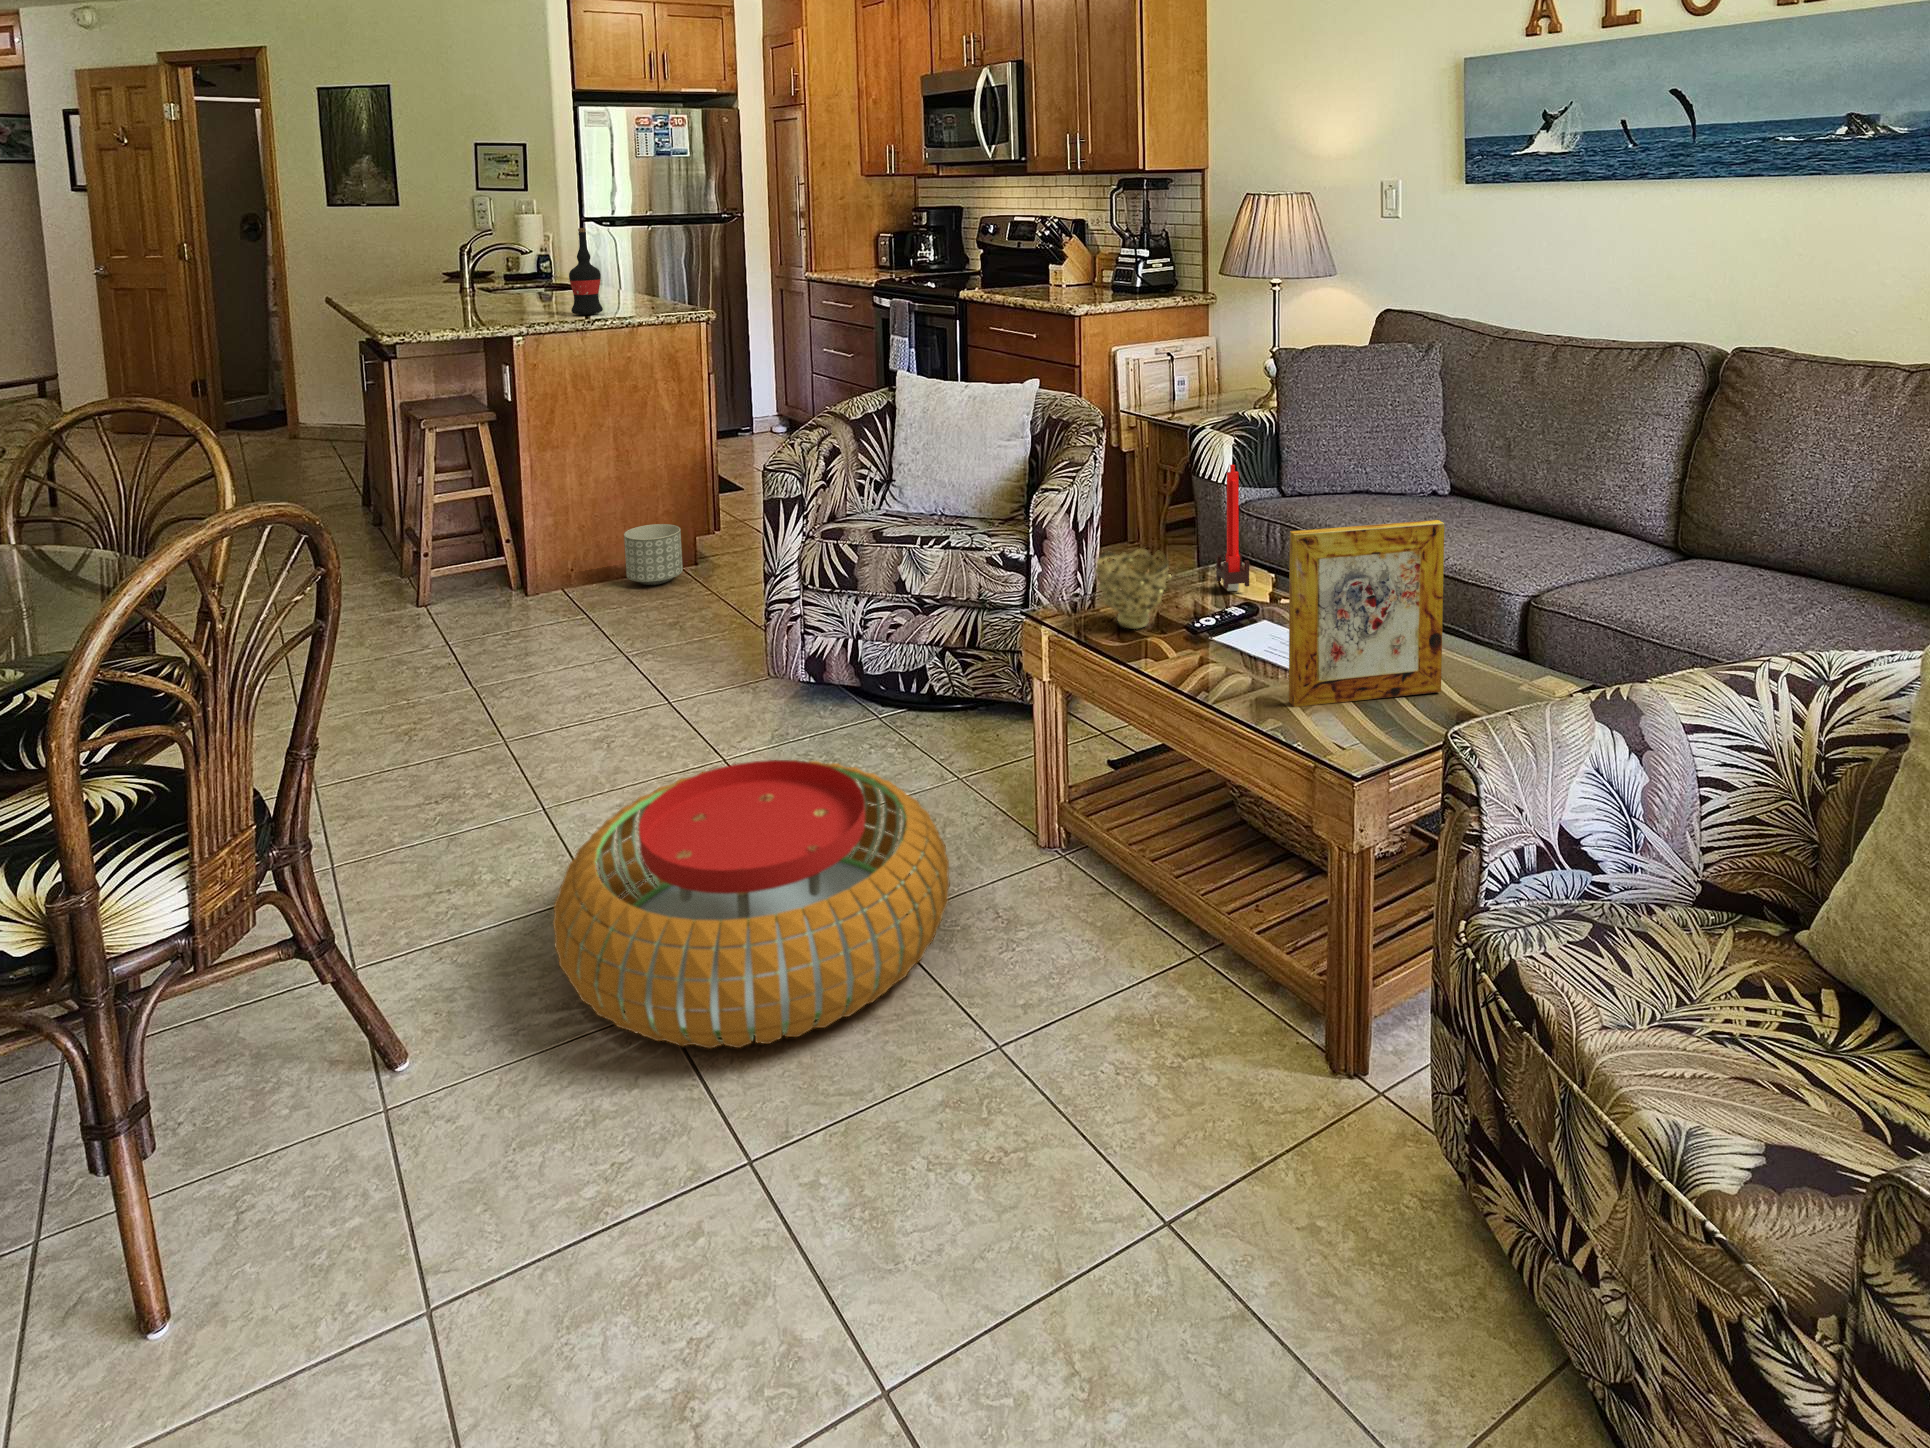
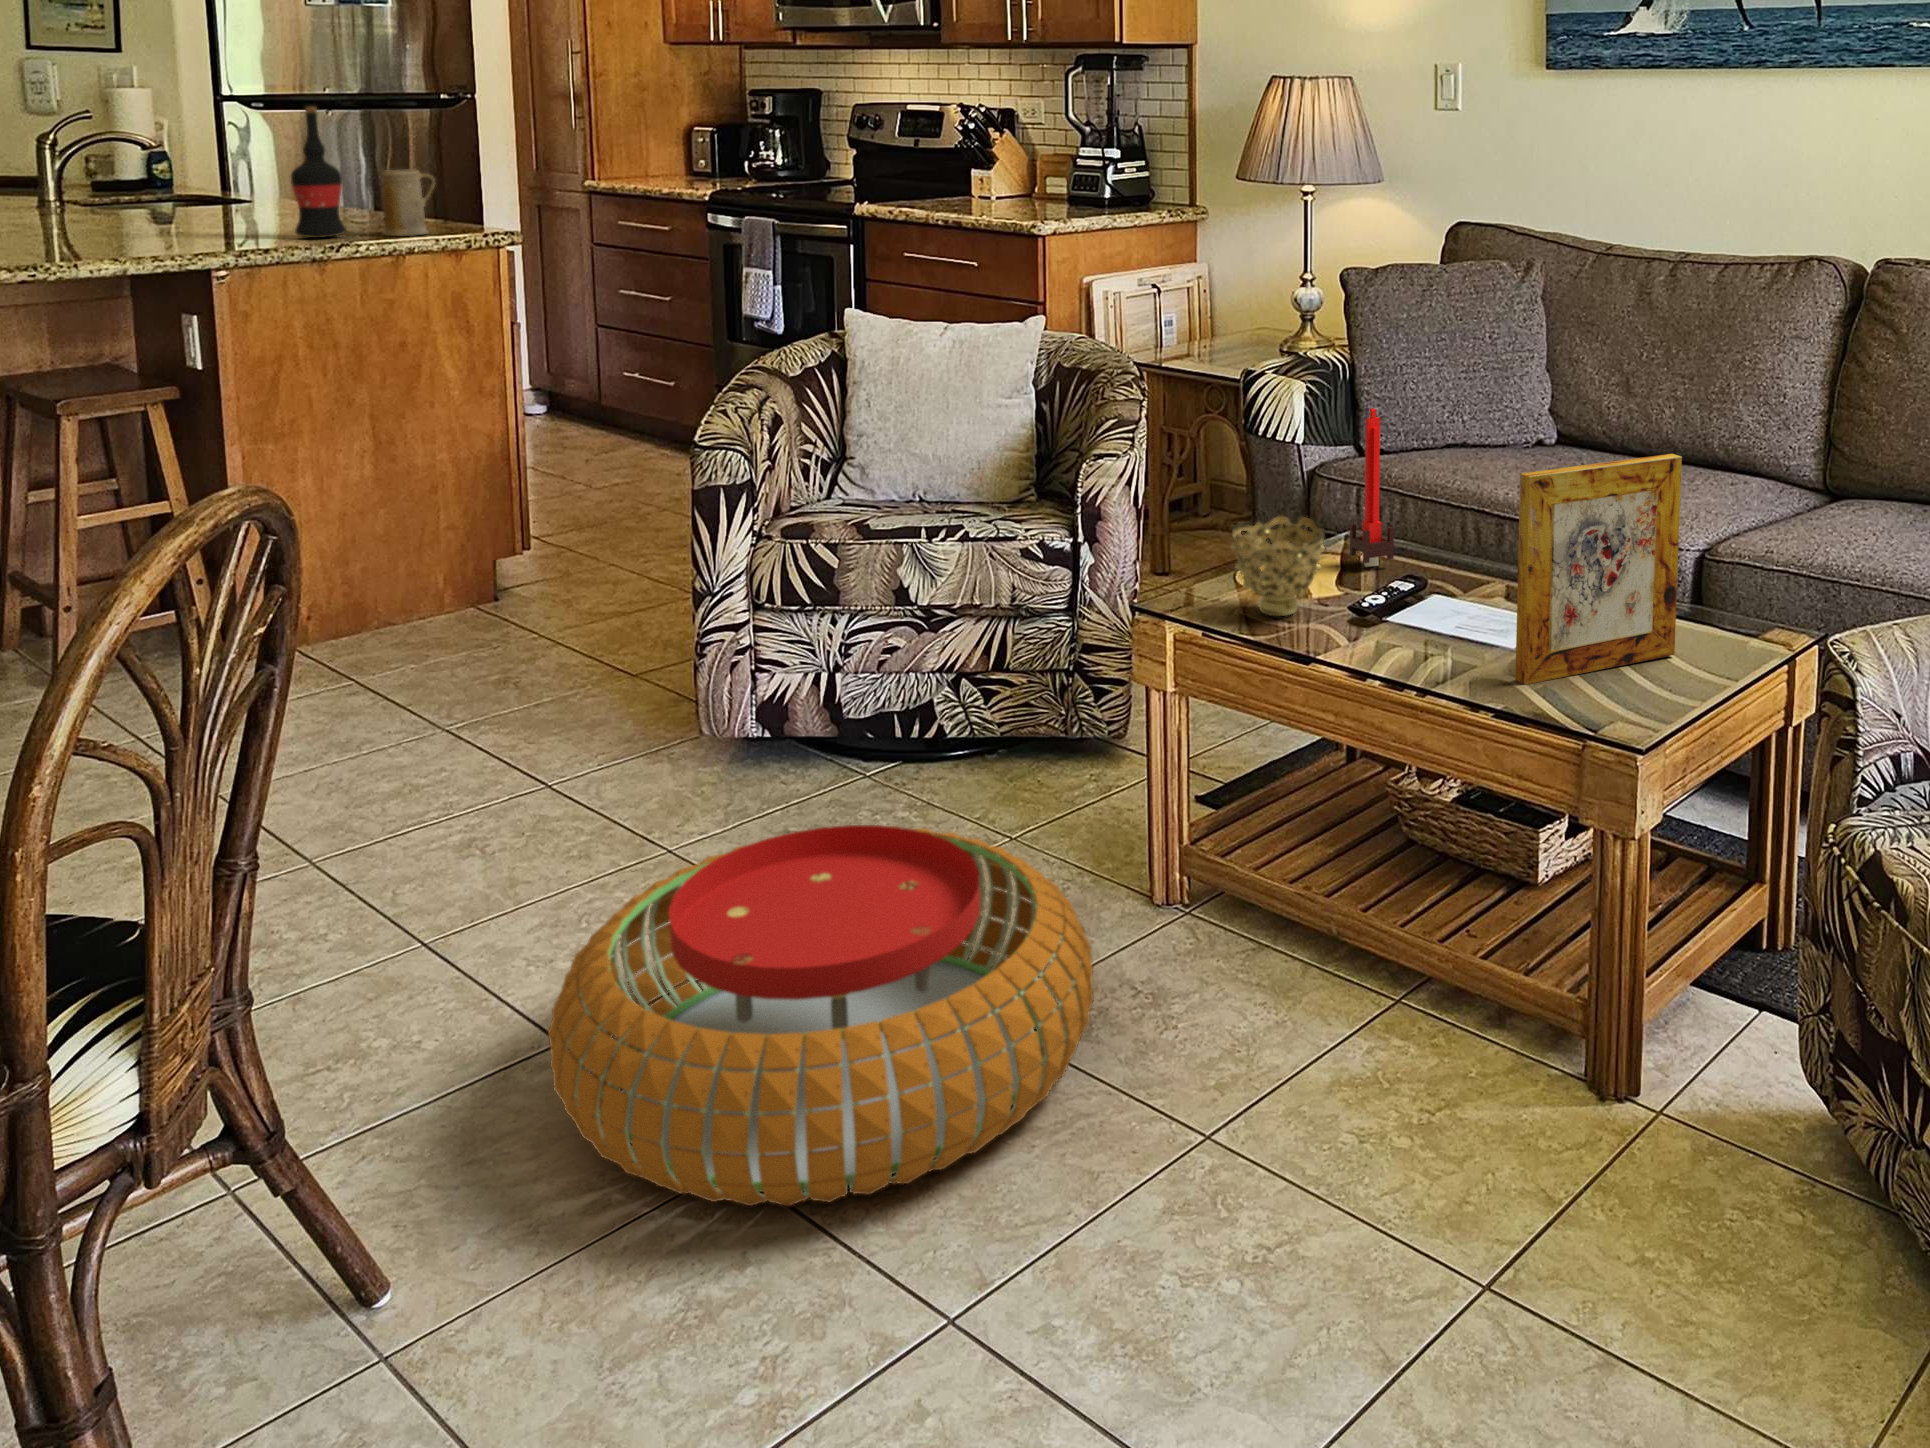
mug: none [624,269,658,314] -> present [383,170,435,236]
planter: present [624,524,683,585] -> none [391,546,484,636]

